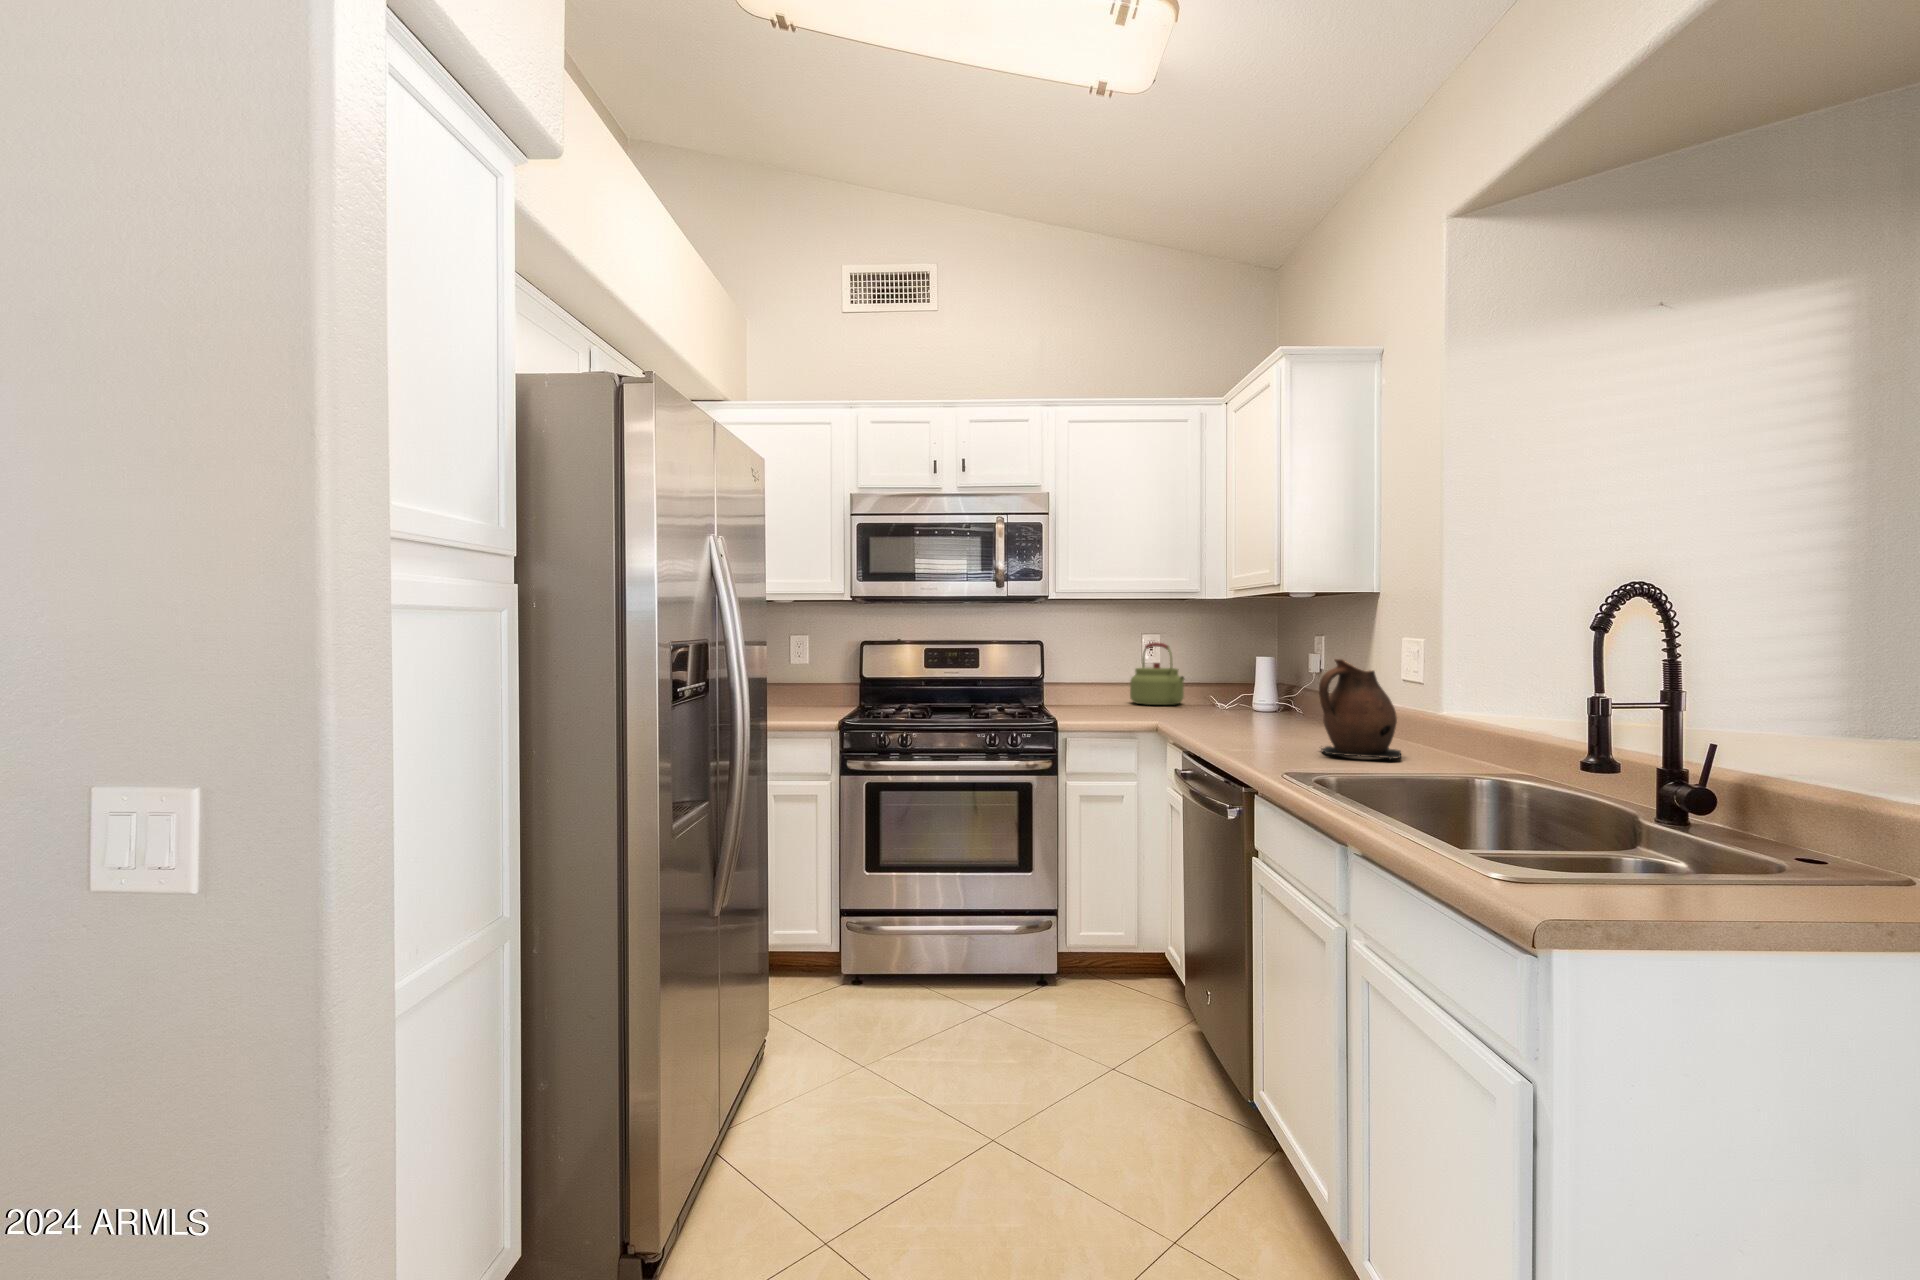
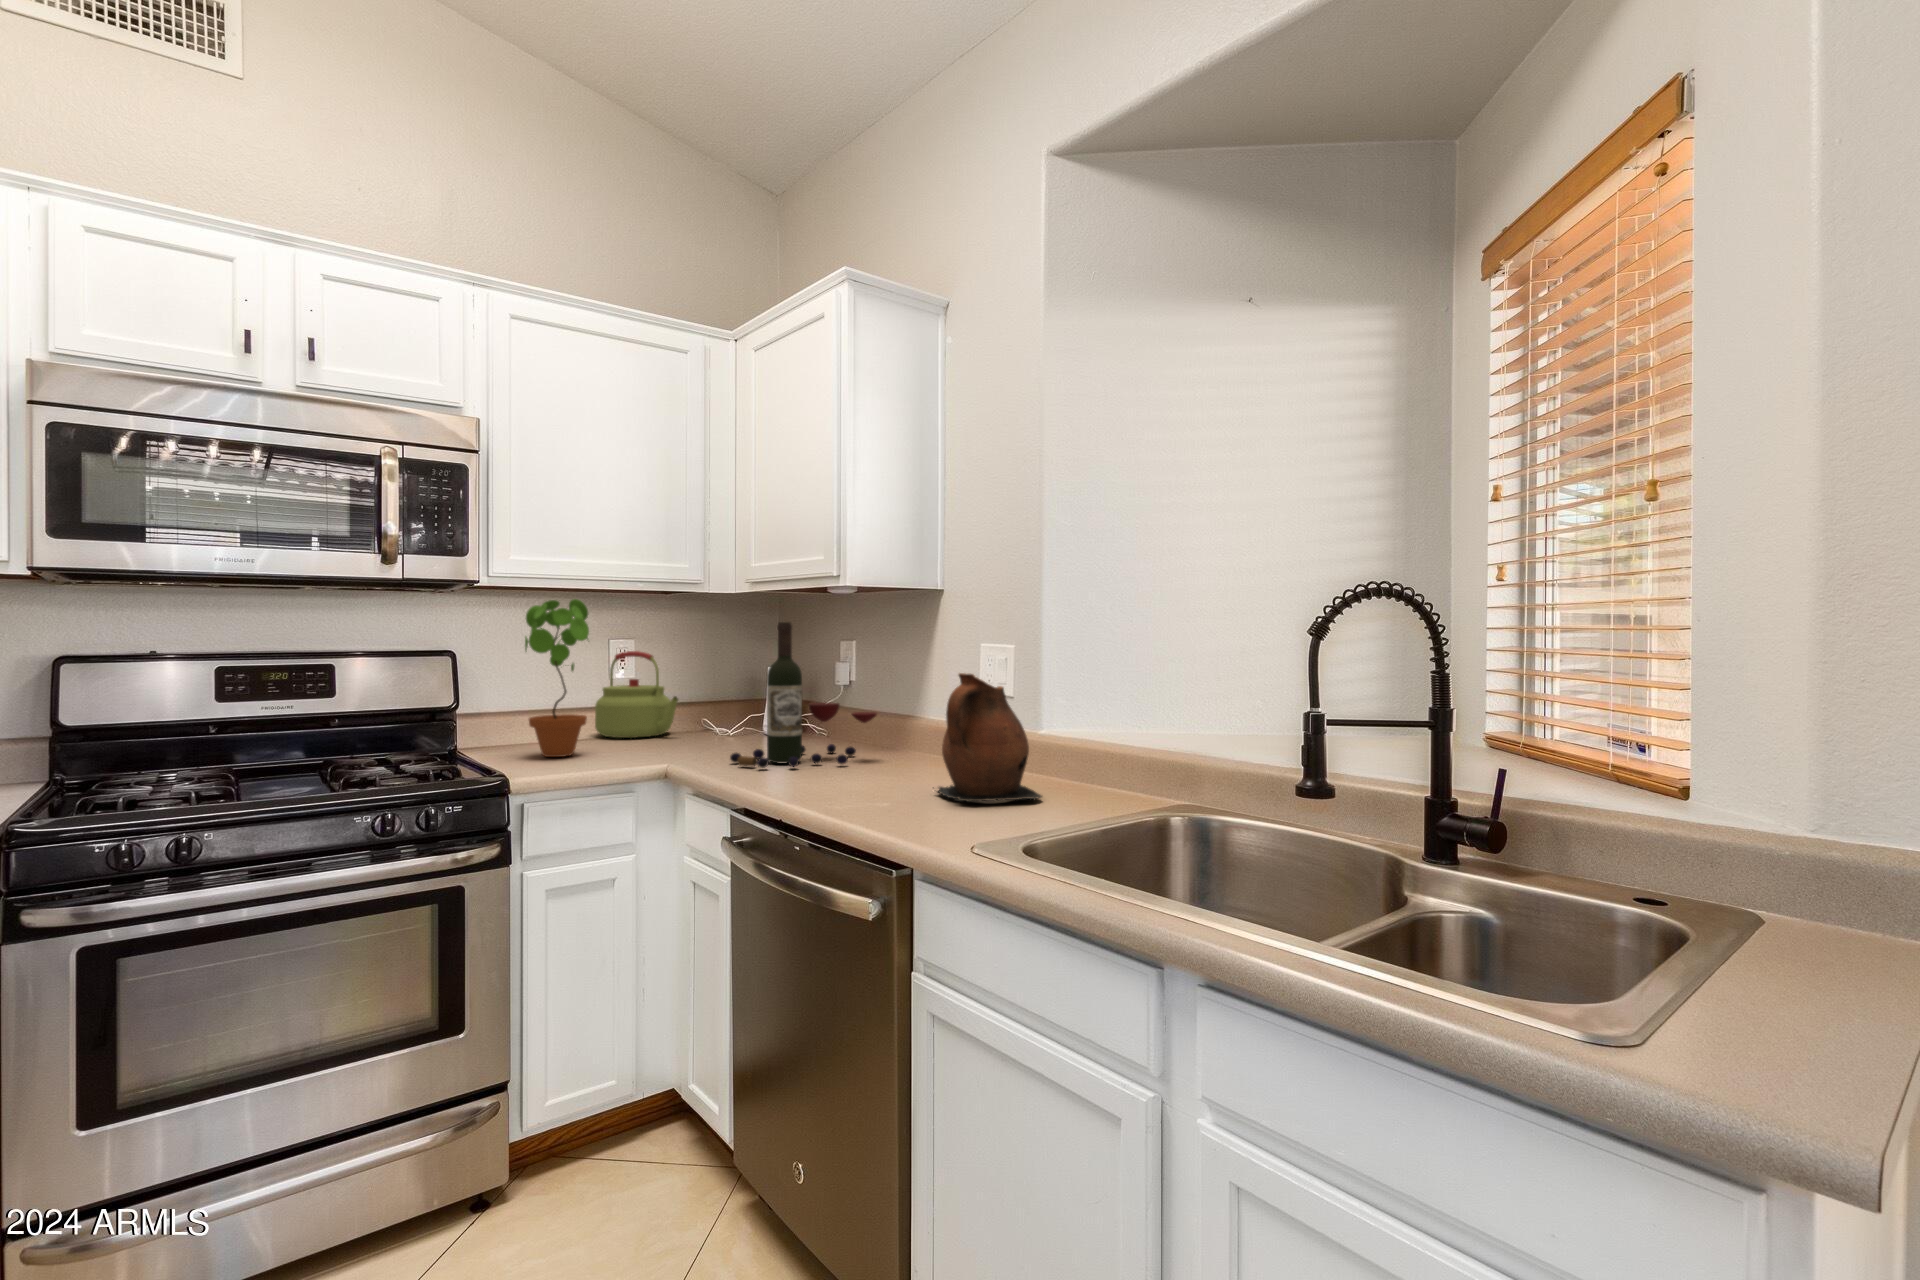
potted plant: none [1076,606,1116,712] -> present [525,599,589,757]
wine bottle: none [1200,621,1316,730] -> present [730,622,877,768]

